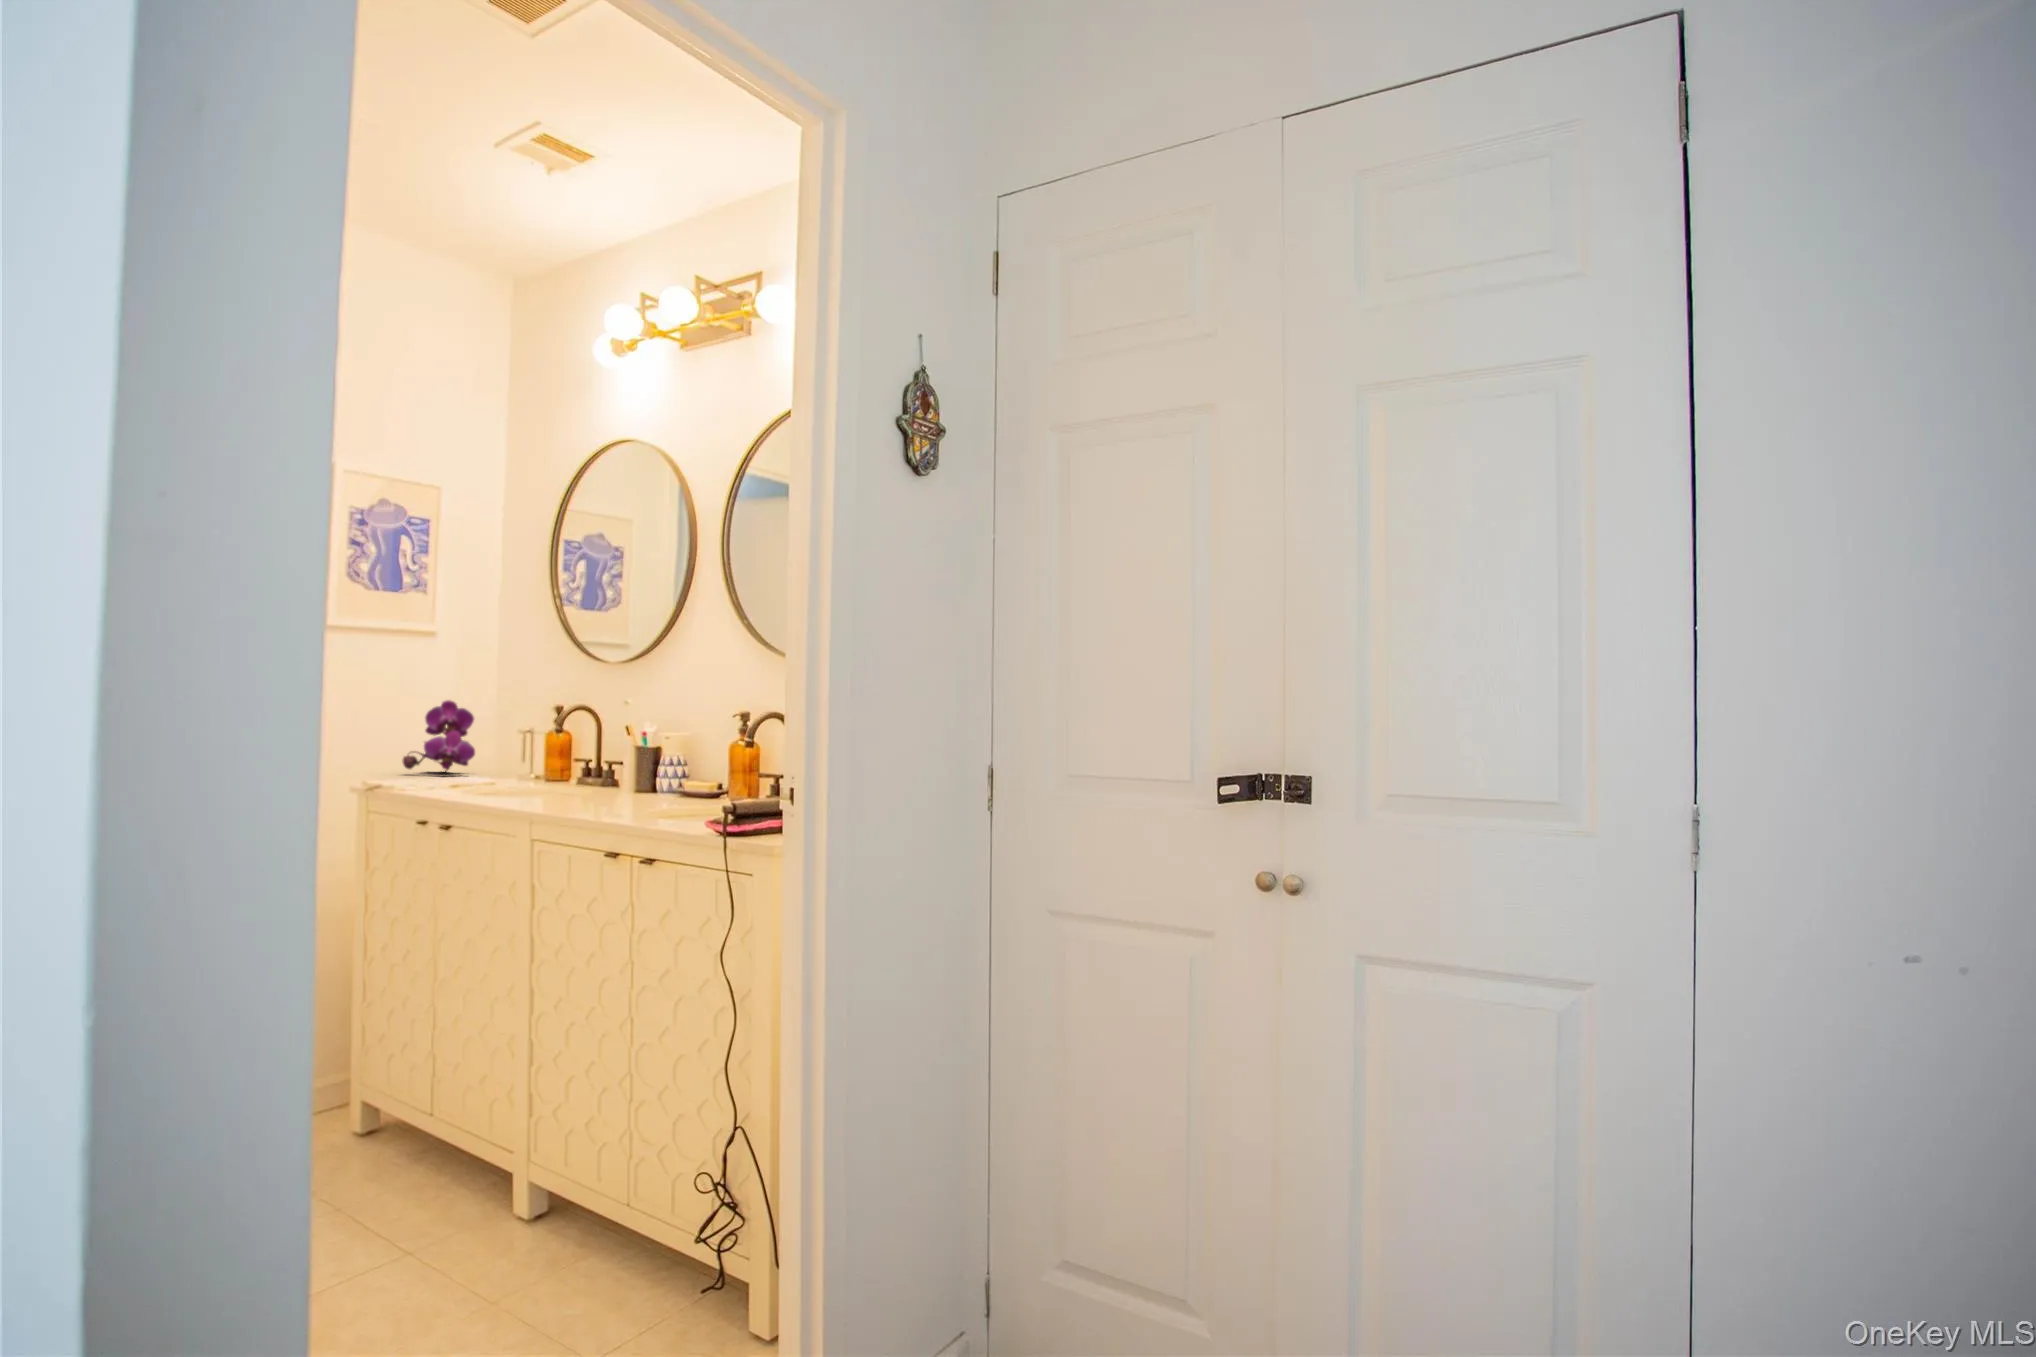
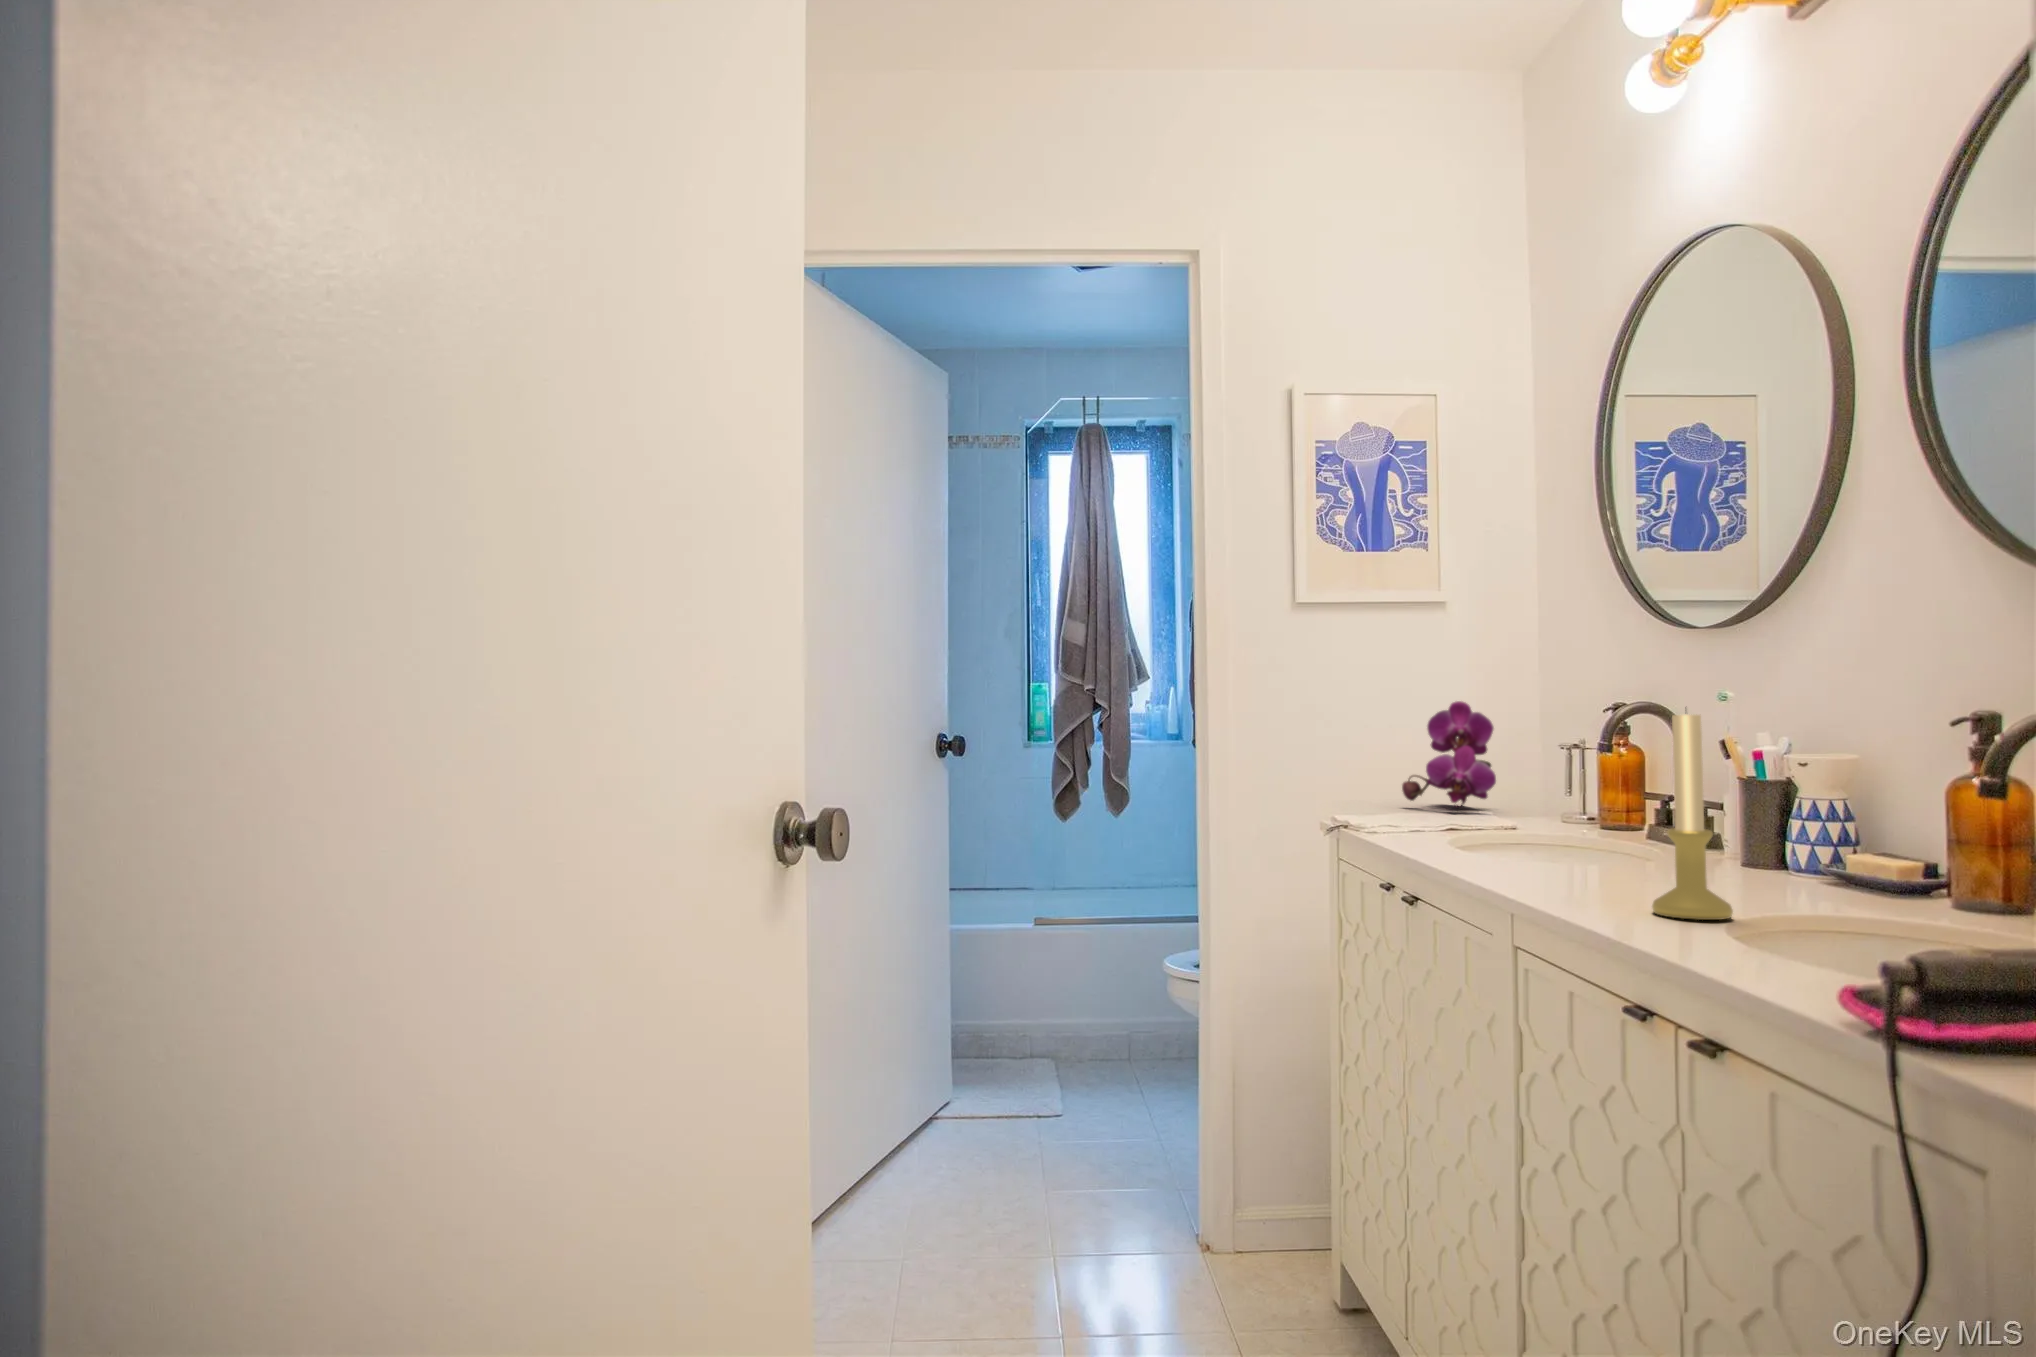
candle holder: none [601,708,640,815] -> present [1652,714,1733,920]

